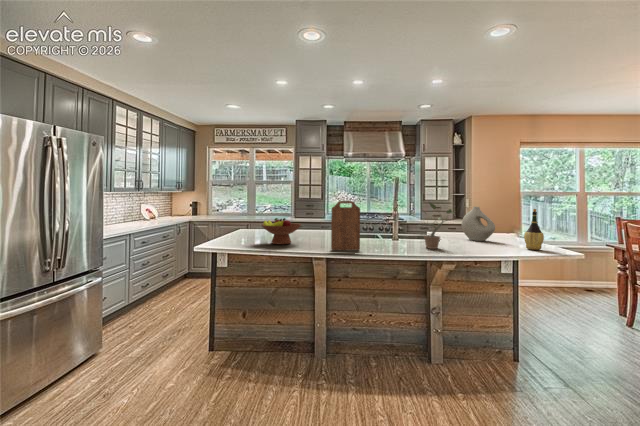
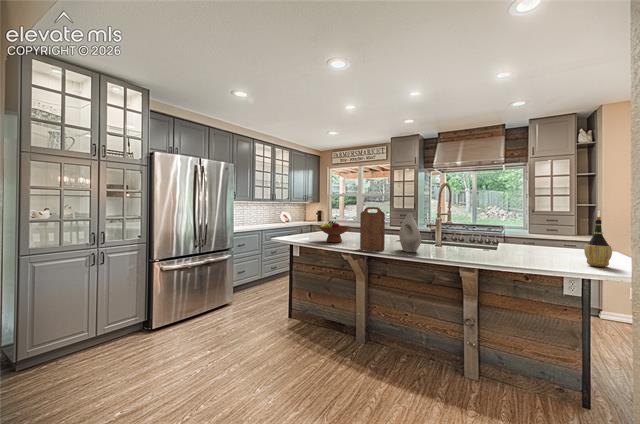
potted plant: present [424,203,454,249] -> none [443,208,491,255]
vase: present [462,207,495,241] -> present [399,214,421,252]

